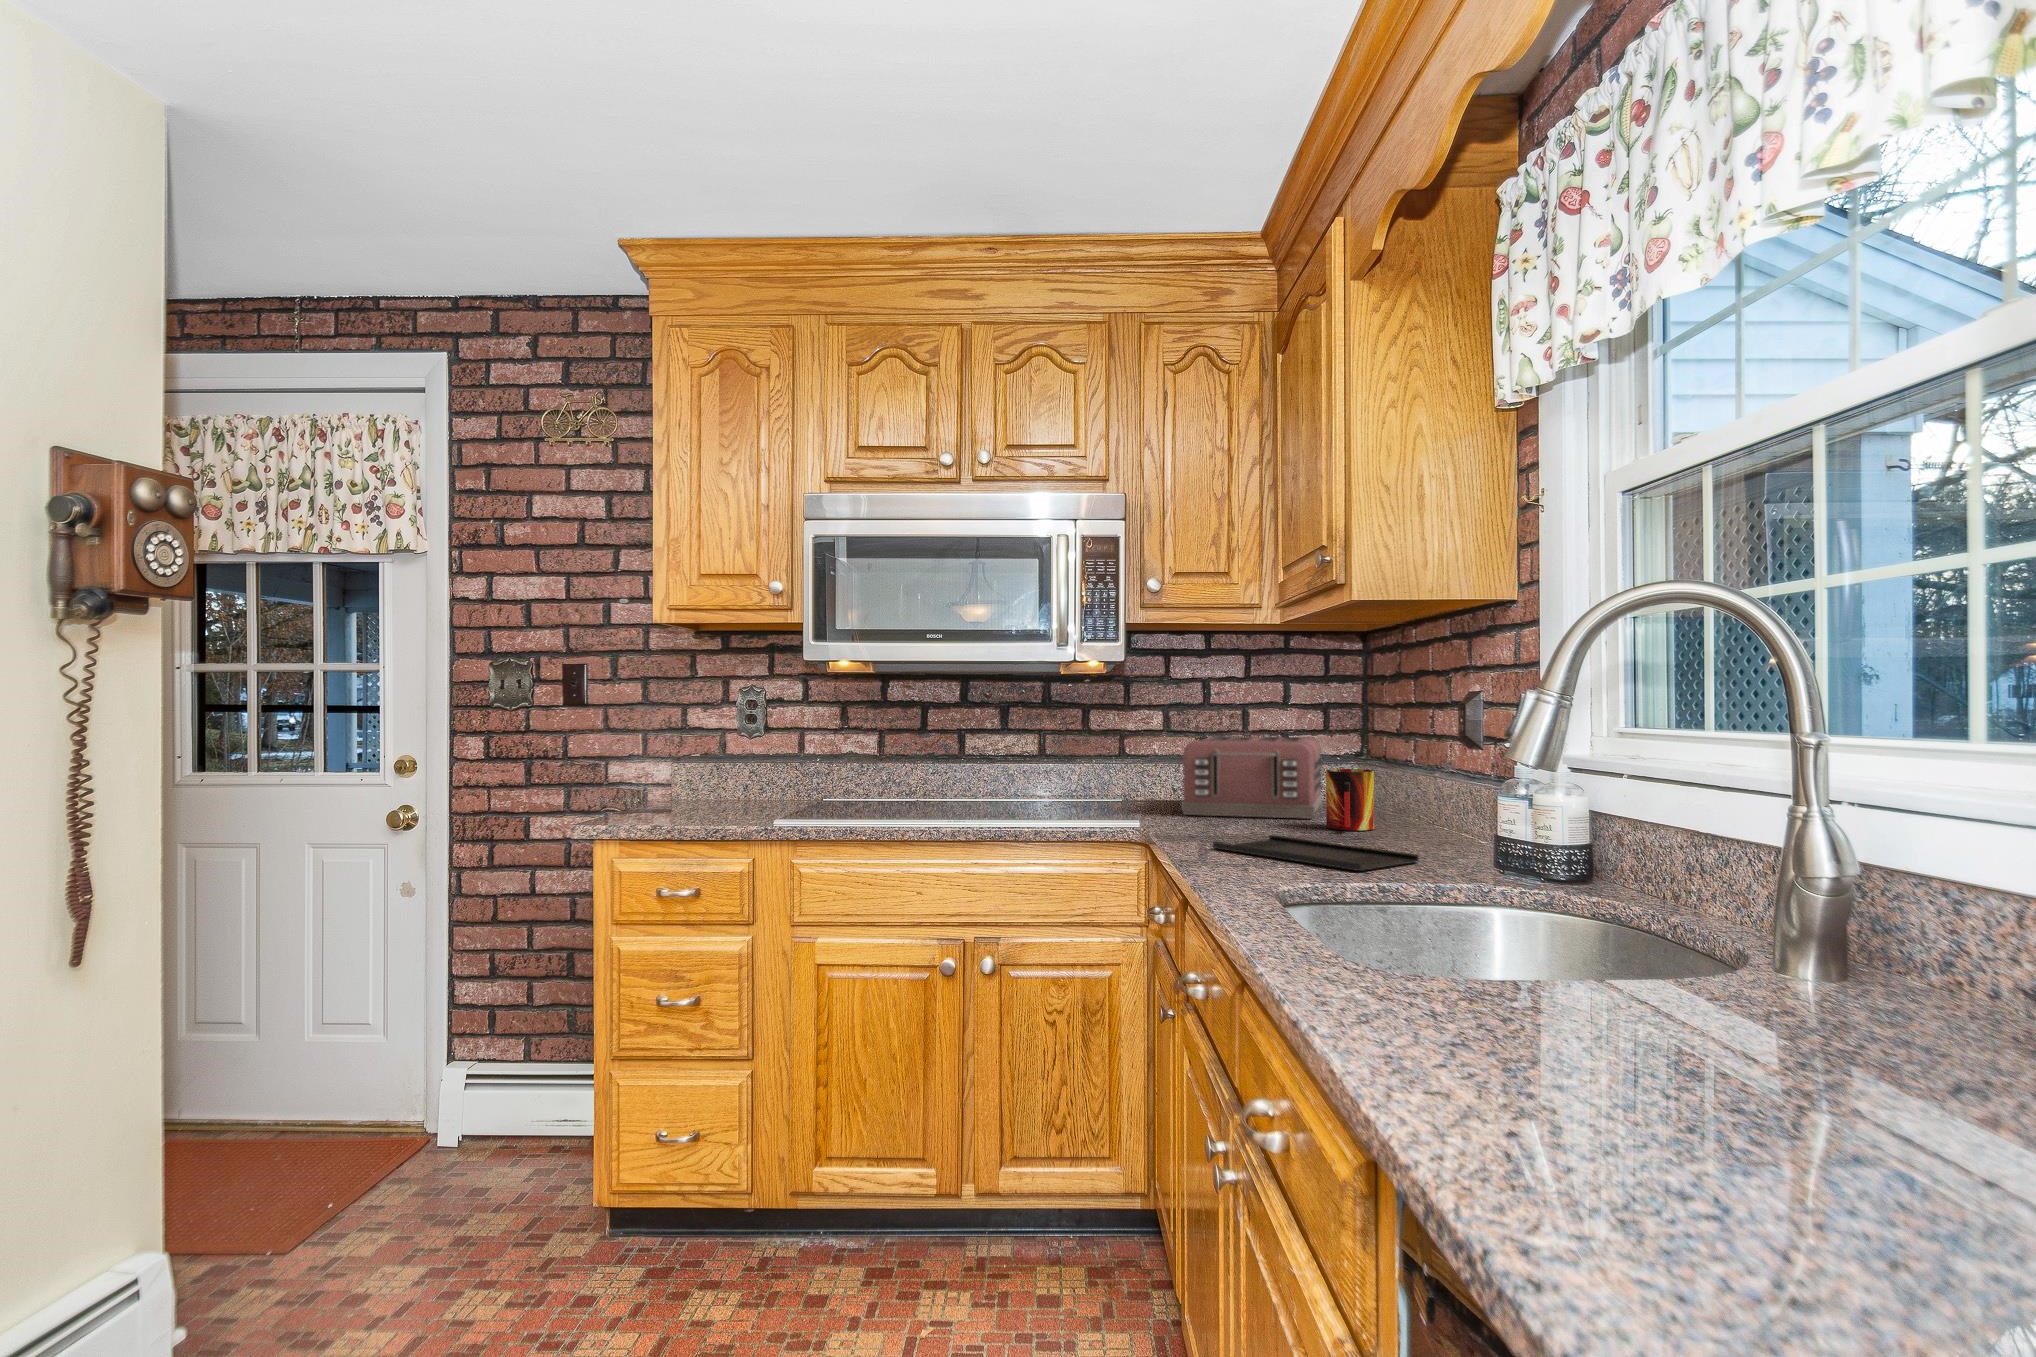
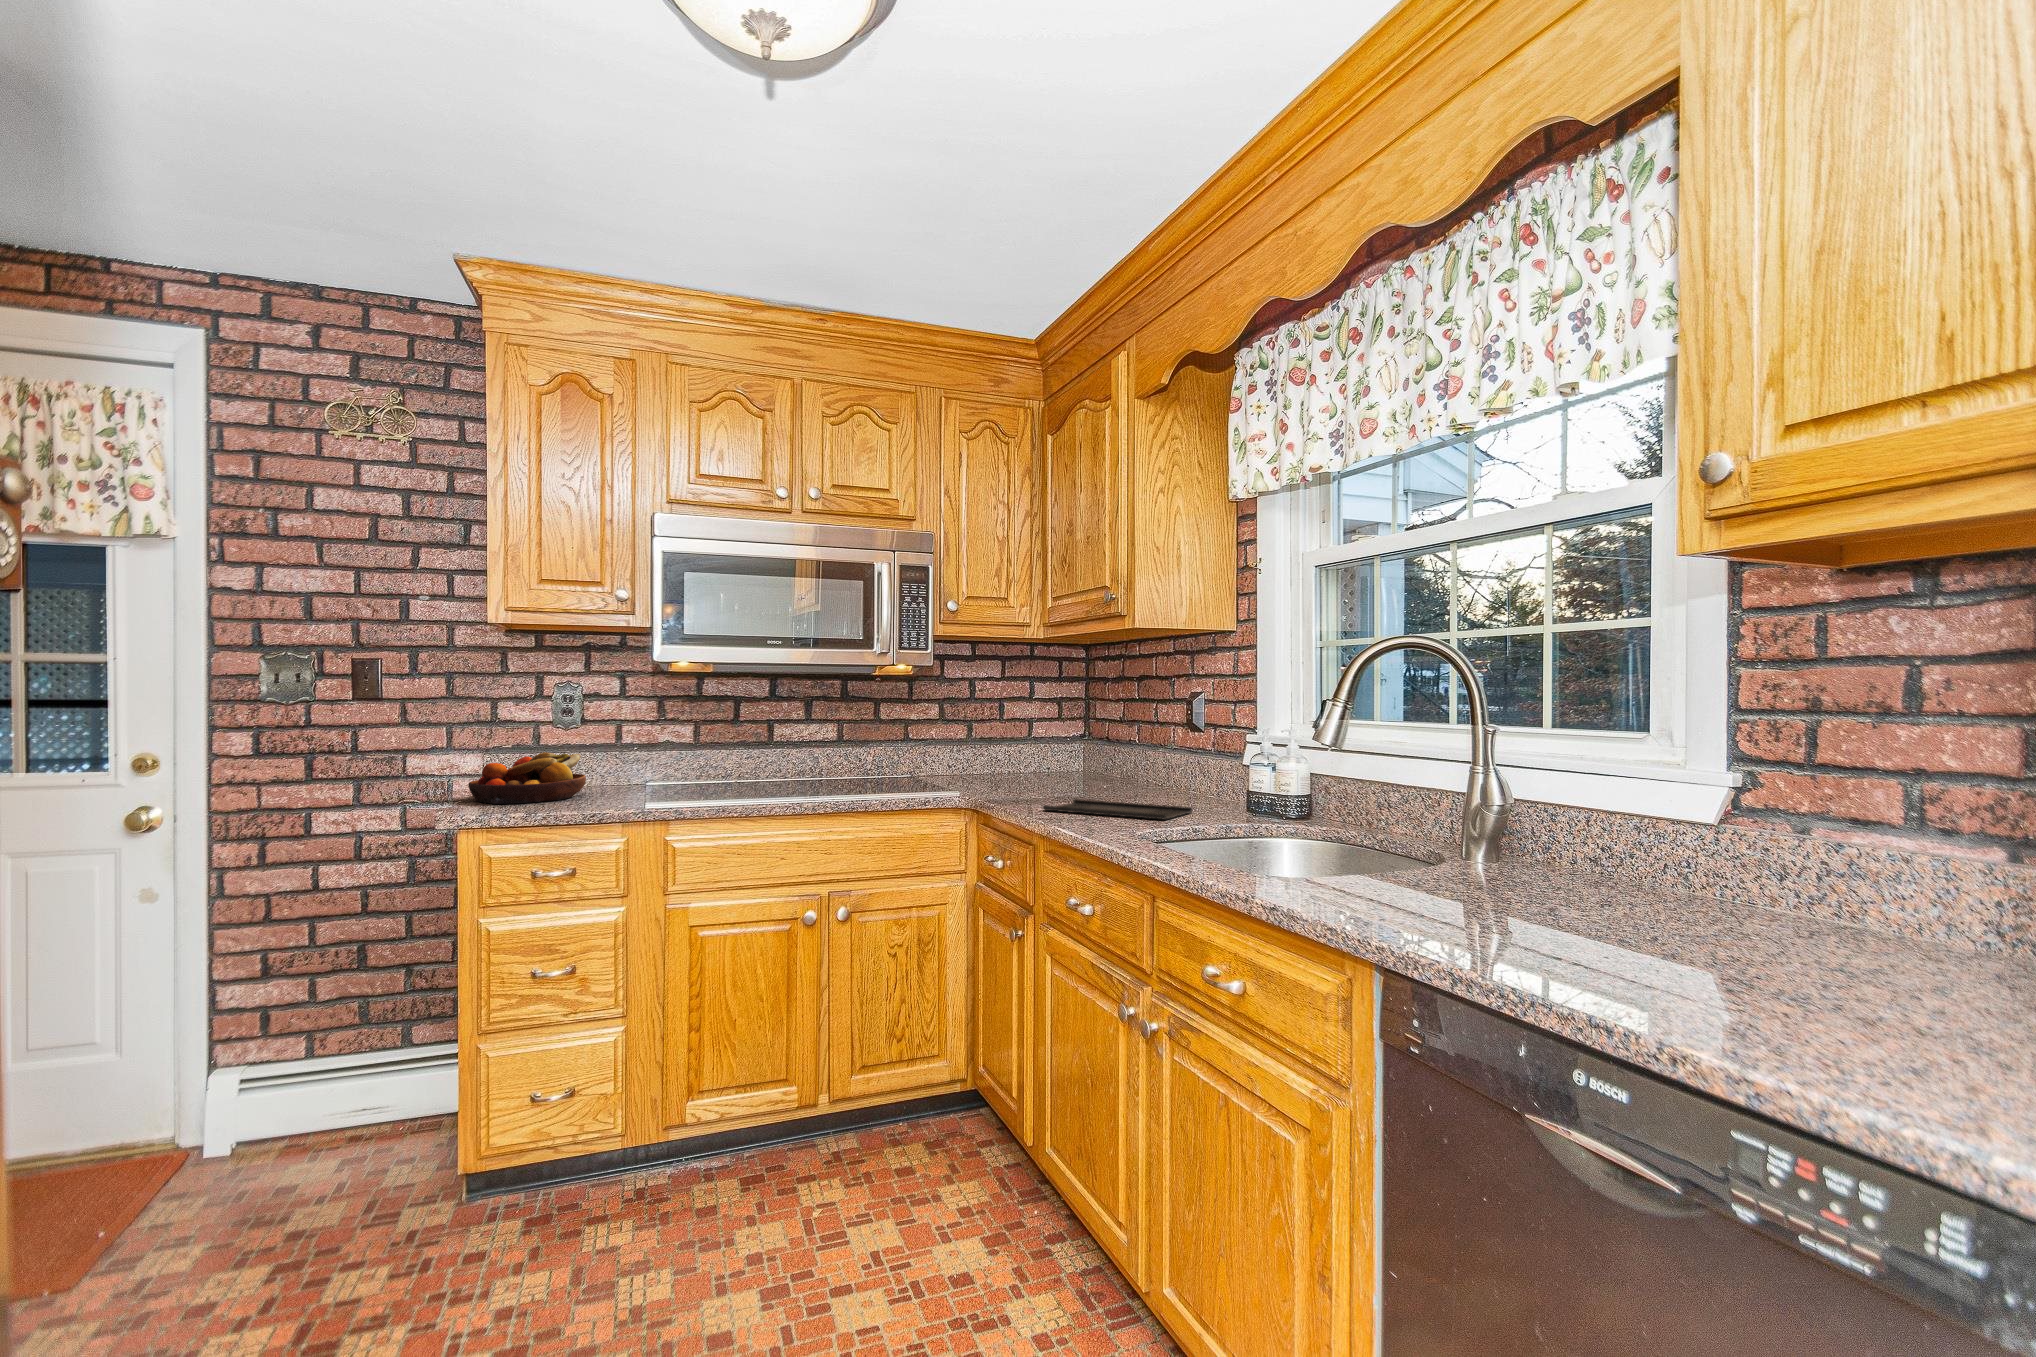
toaster: present [1181,736,1323,819] -> none [975,725,1079,788]
fruit bowl: none [639,760,759,813] -> present [469,752,586,804]
mug: present [1326,769,1374,831] -> none [1096,749,1130,794]

